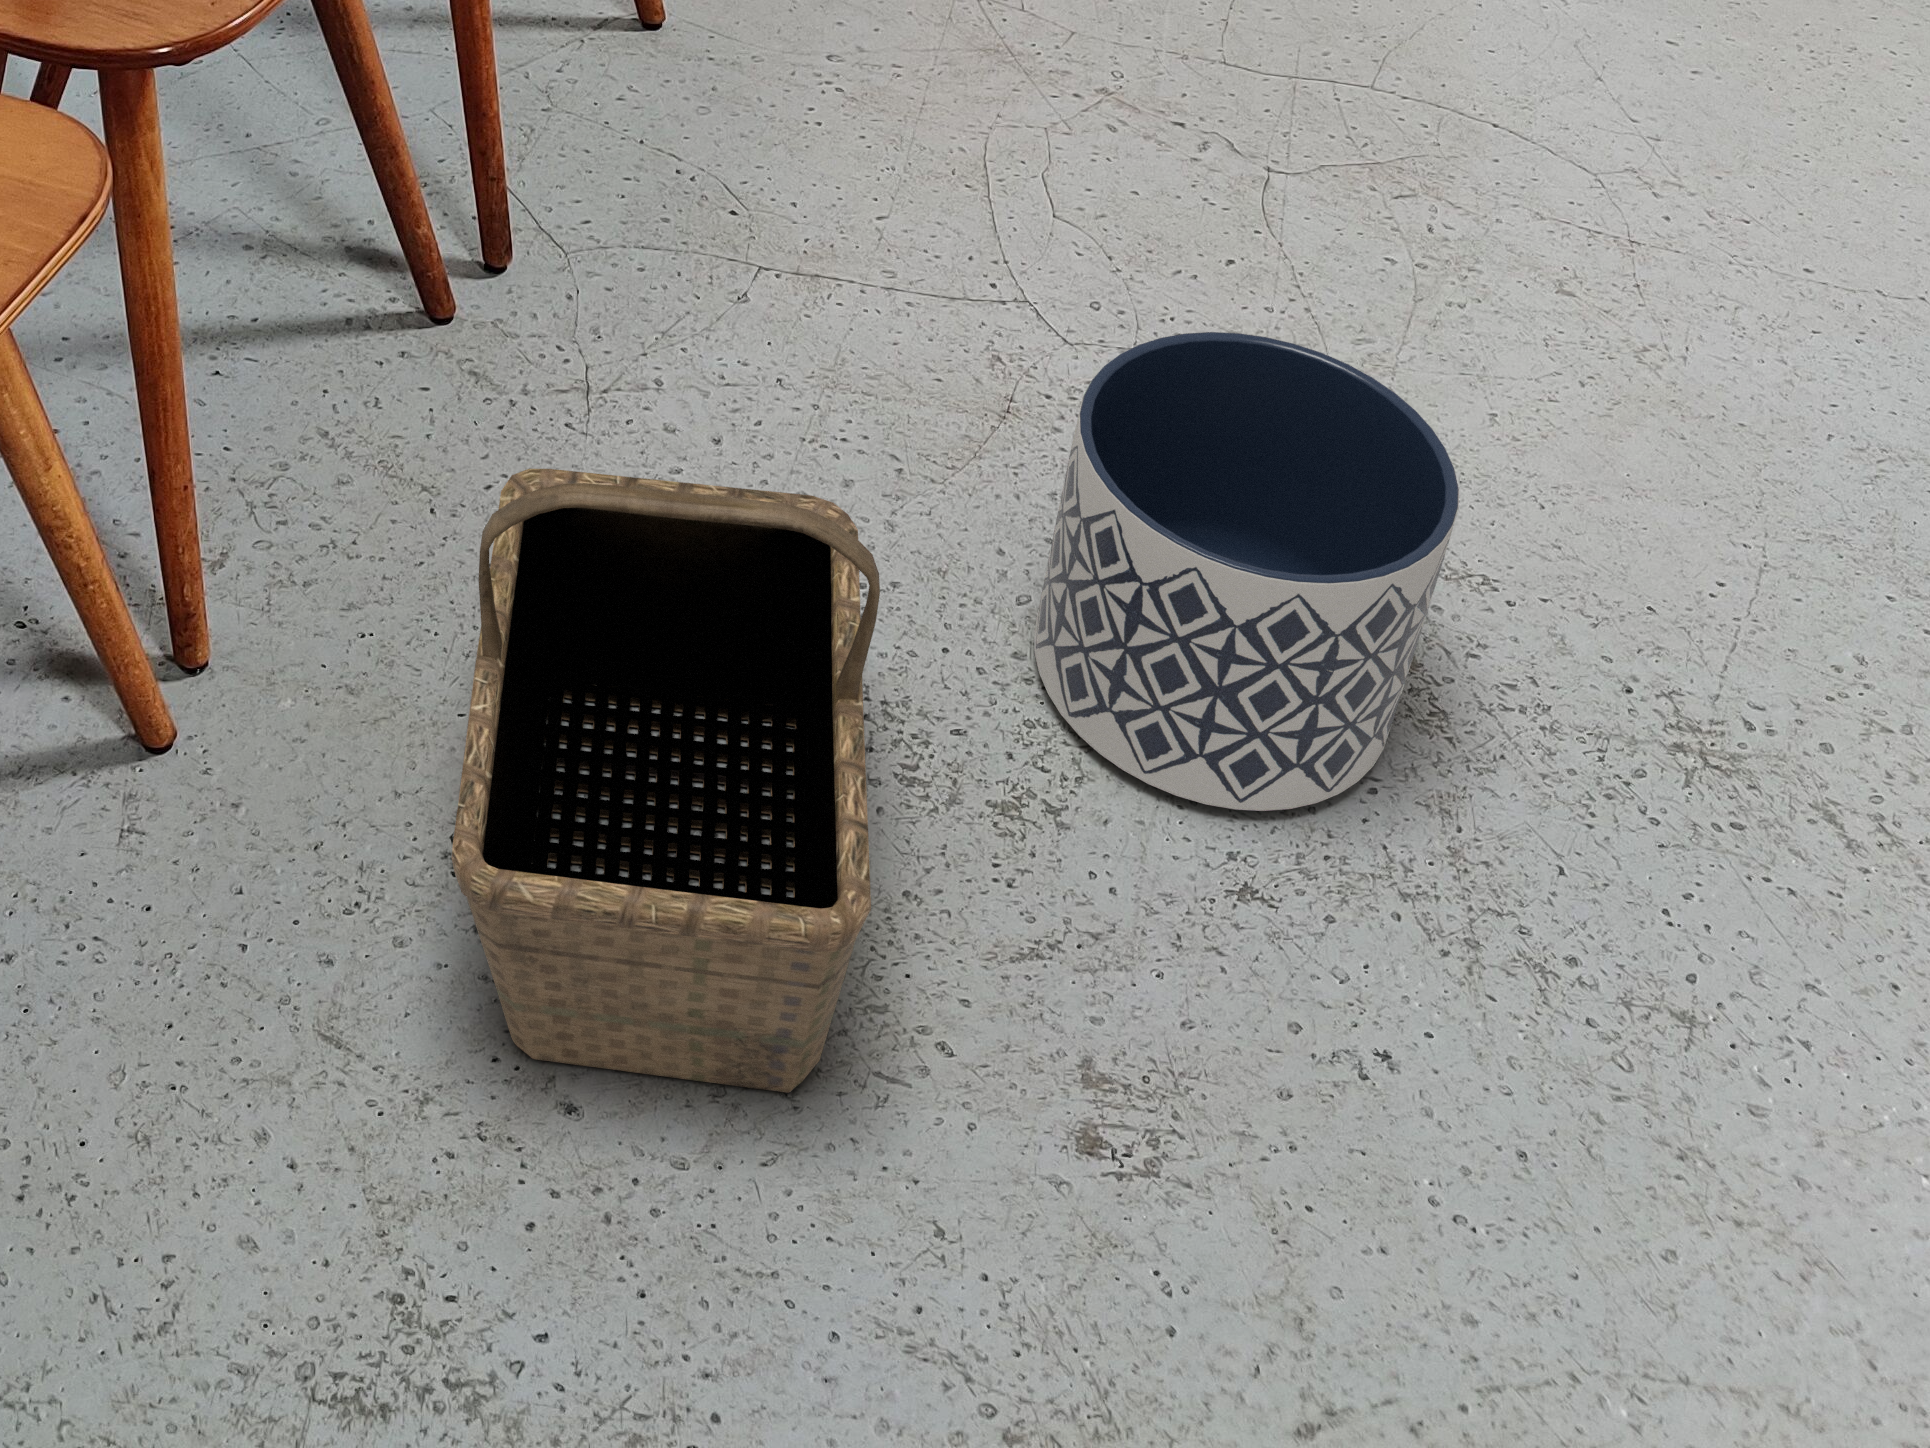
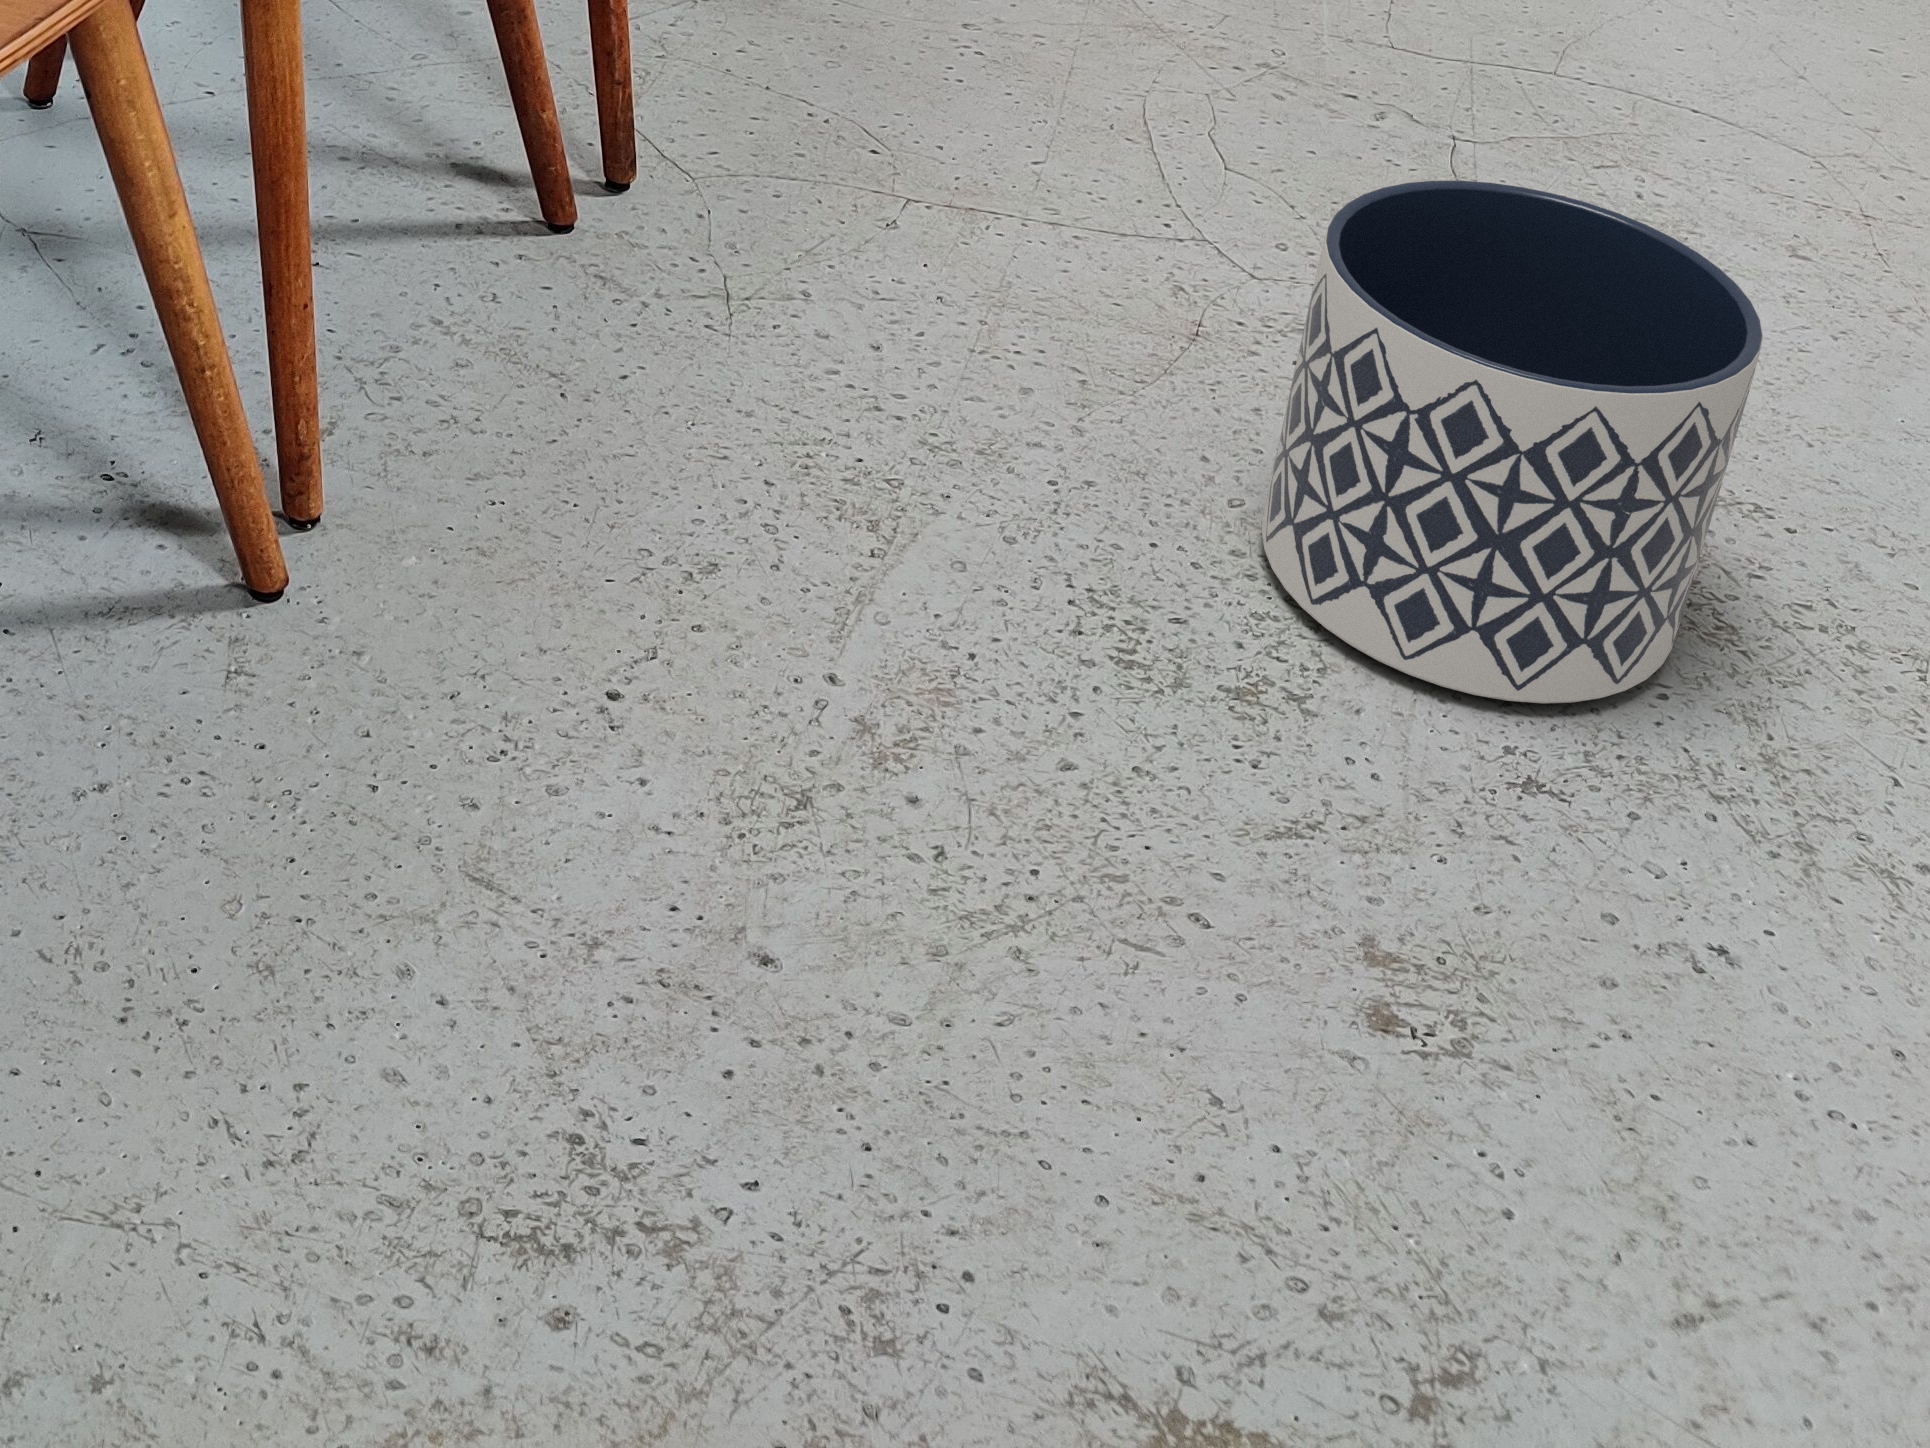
basket: present [452,469,880,1093] -> none [644,215,1141,956]

